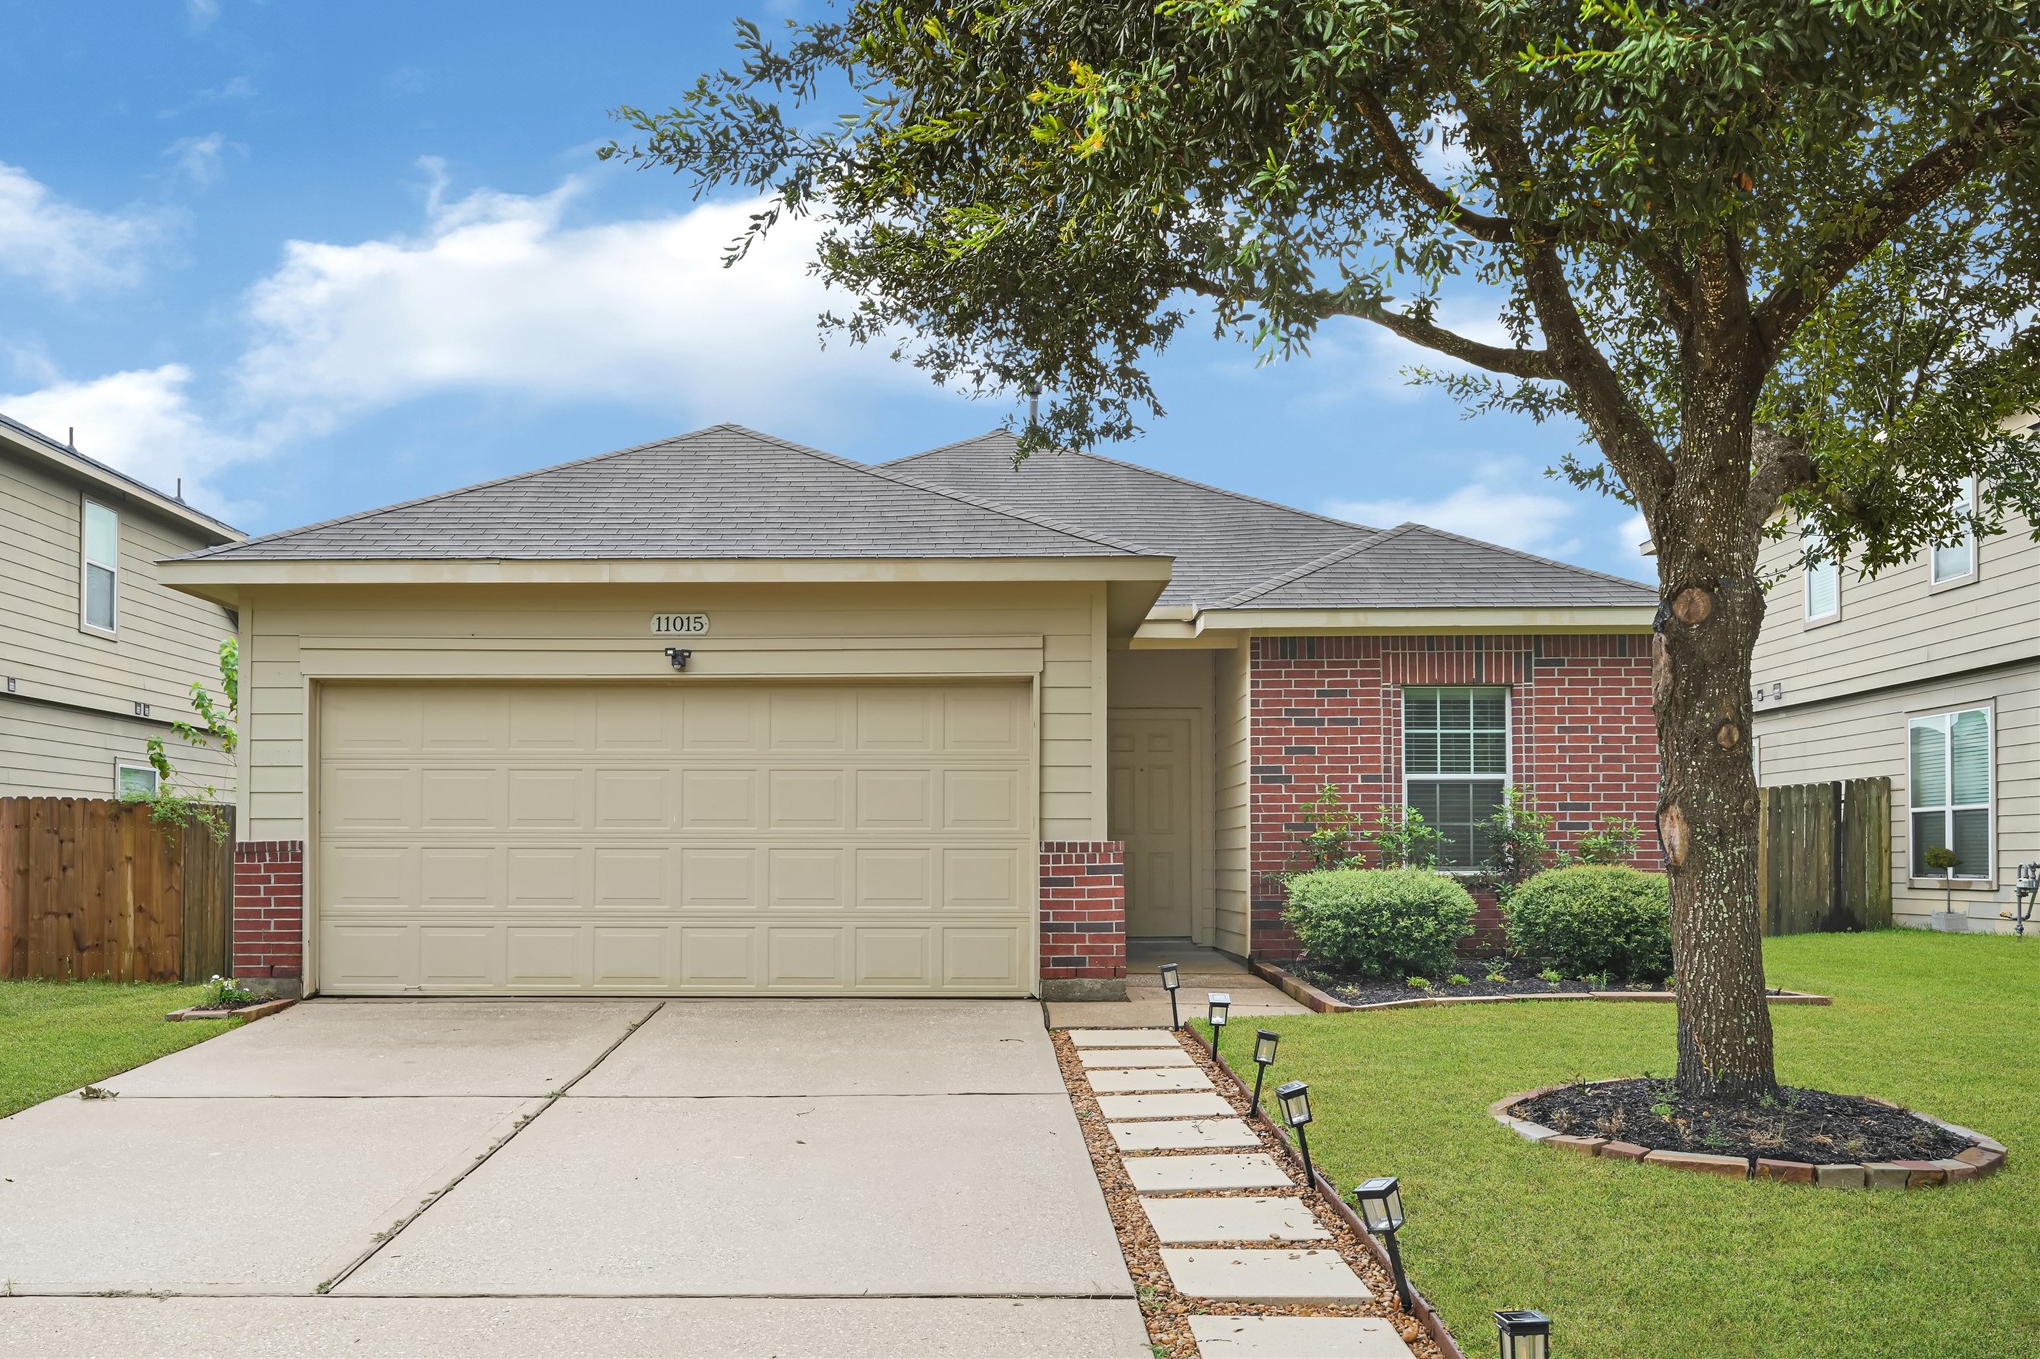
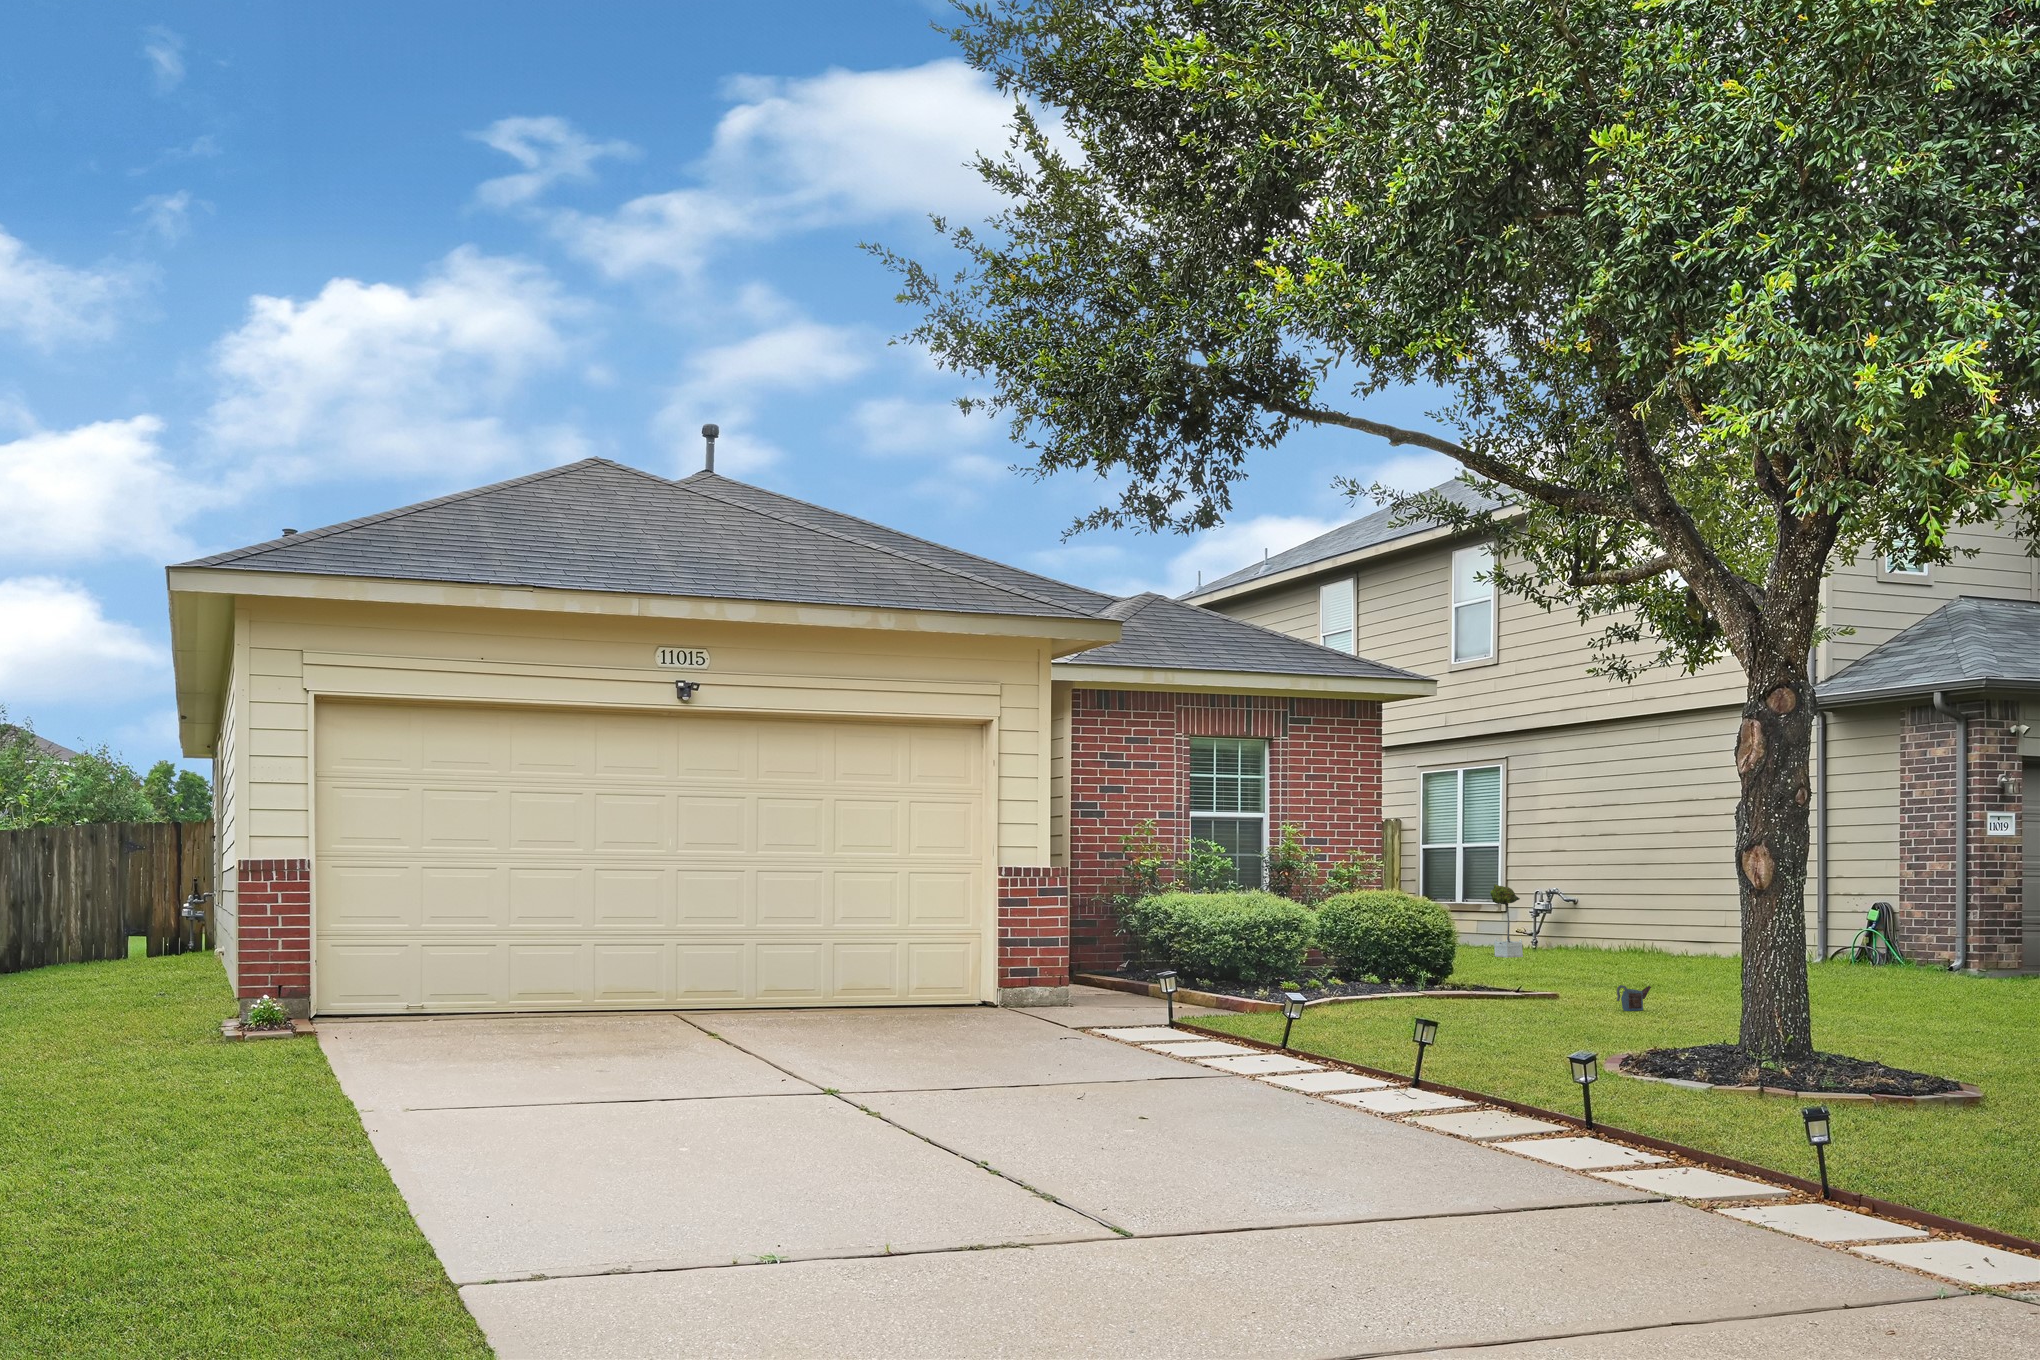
watering can: none [1832,1011,1893,1047] -> present [1617,985,1651,1011]

